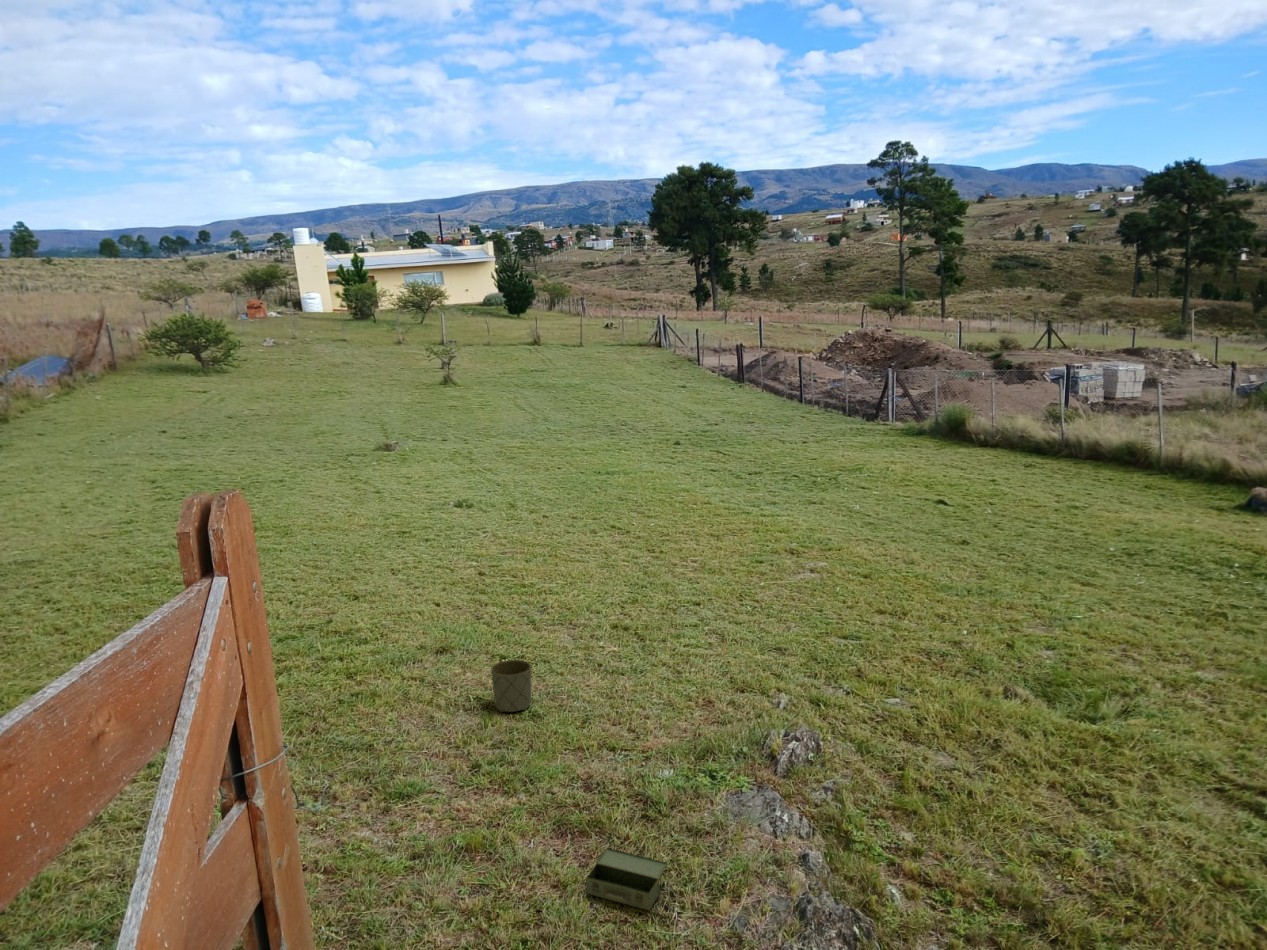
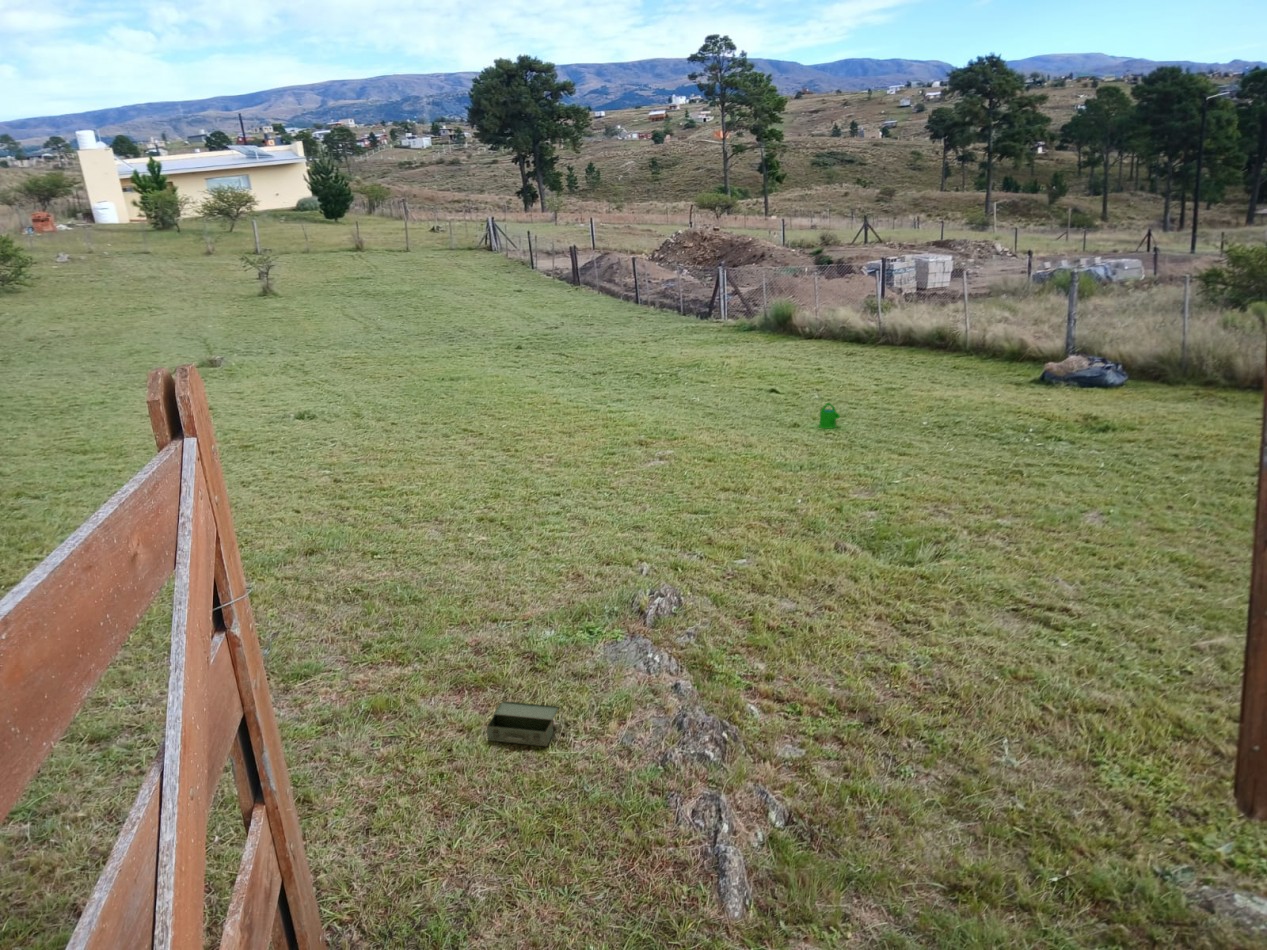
watering can: none [987,520,1012,549] -> present [819,403,840,429]
planter: present [491,660,531,712] -> none [366,552,408,602]

